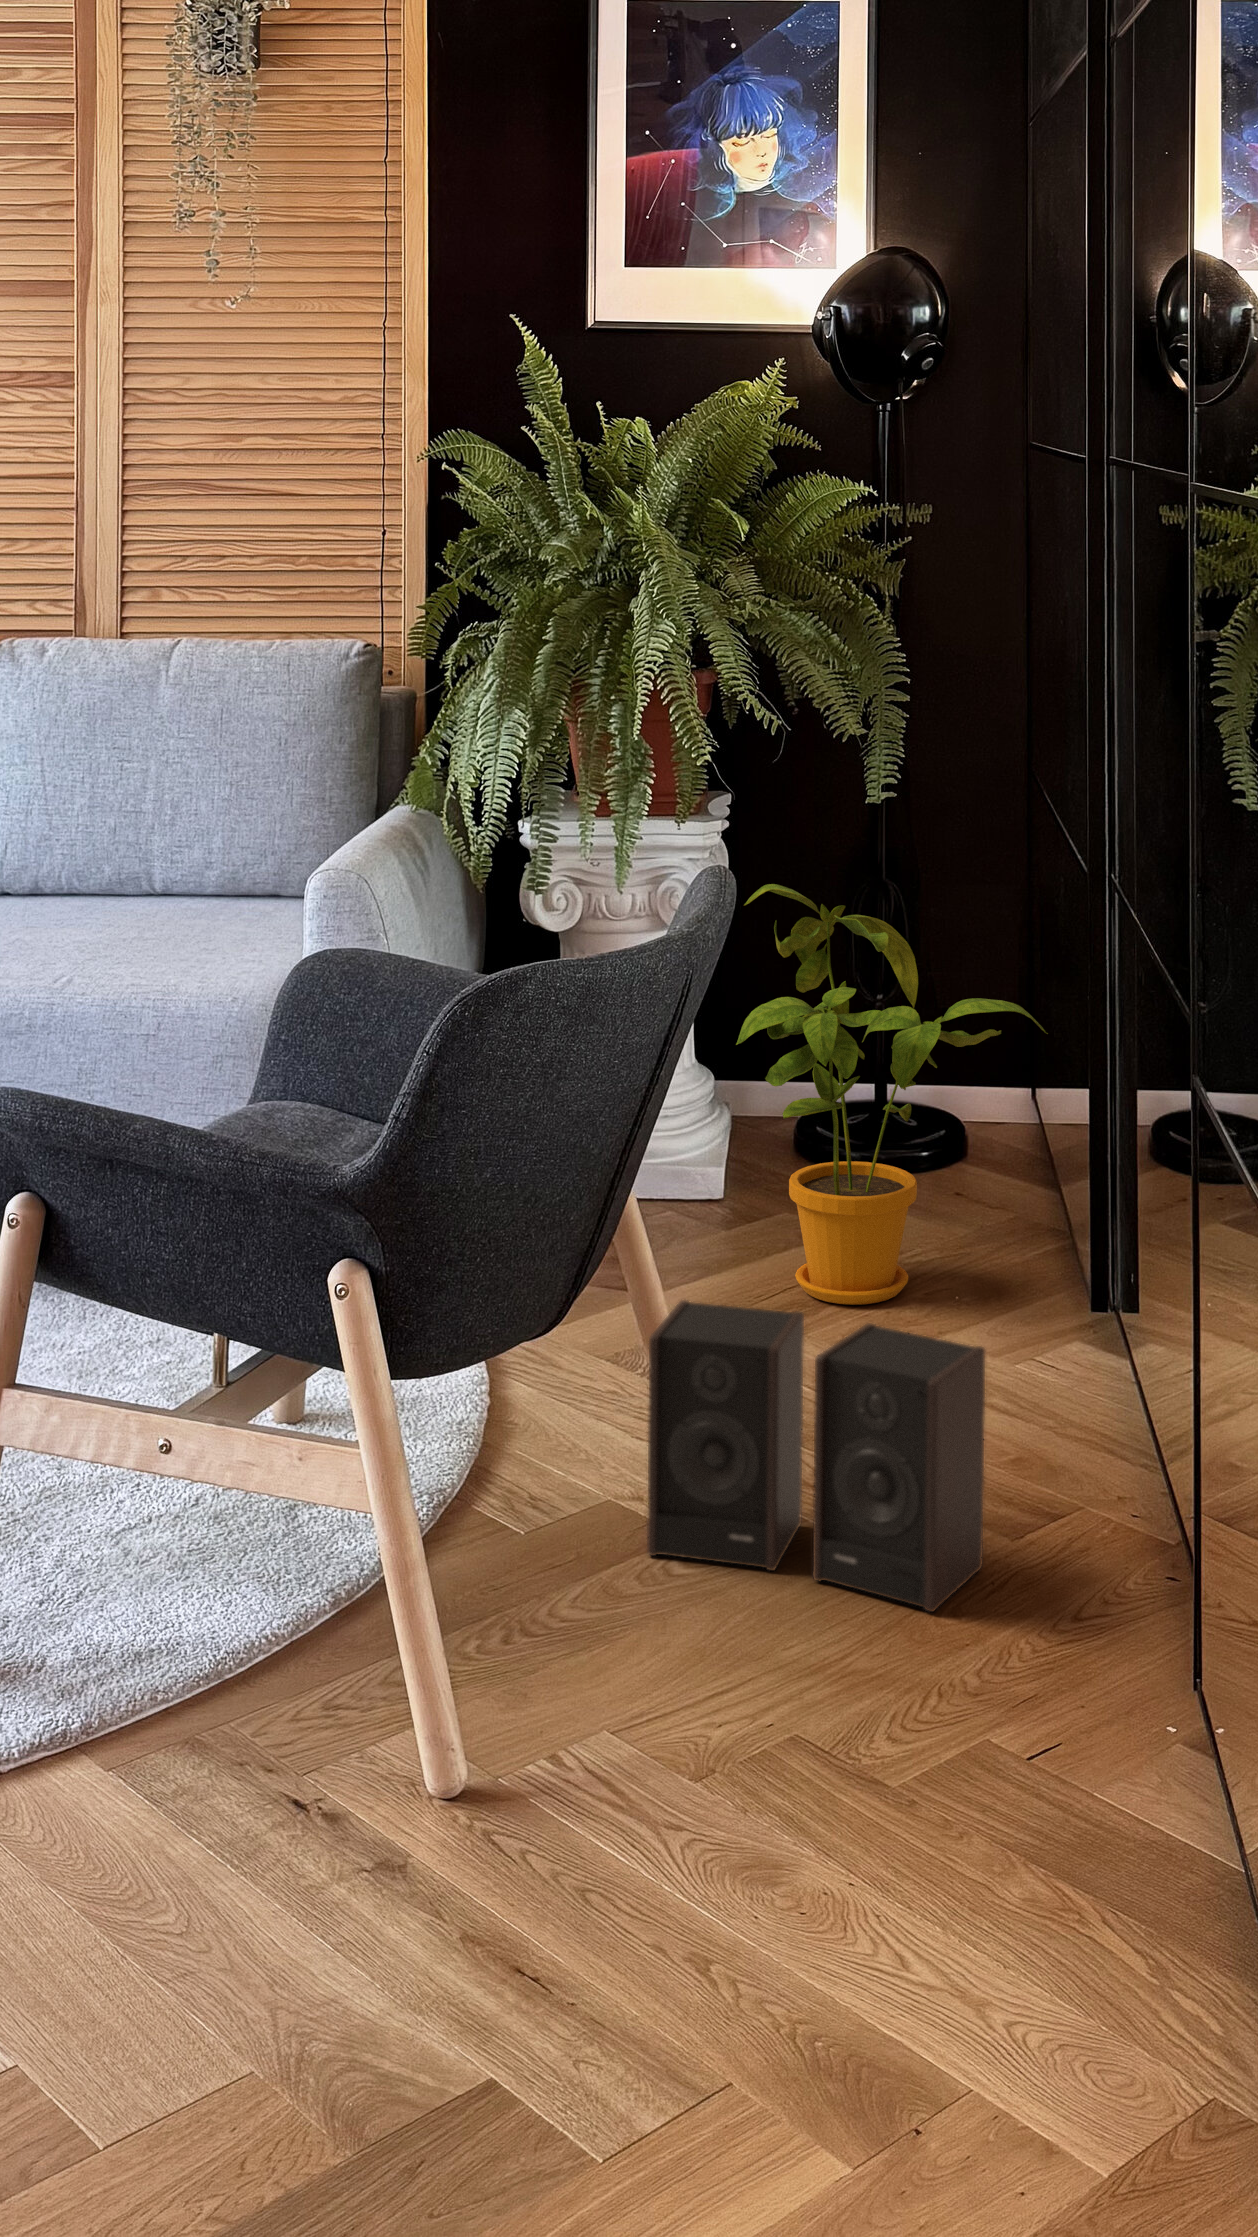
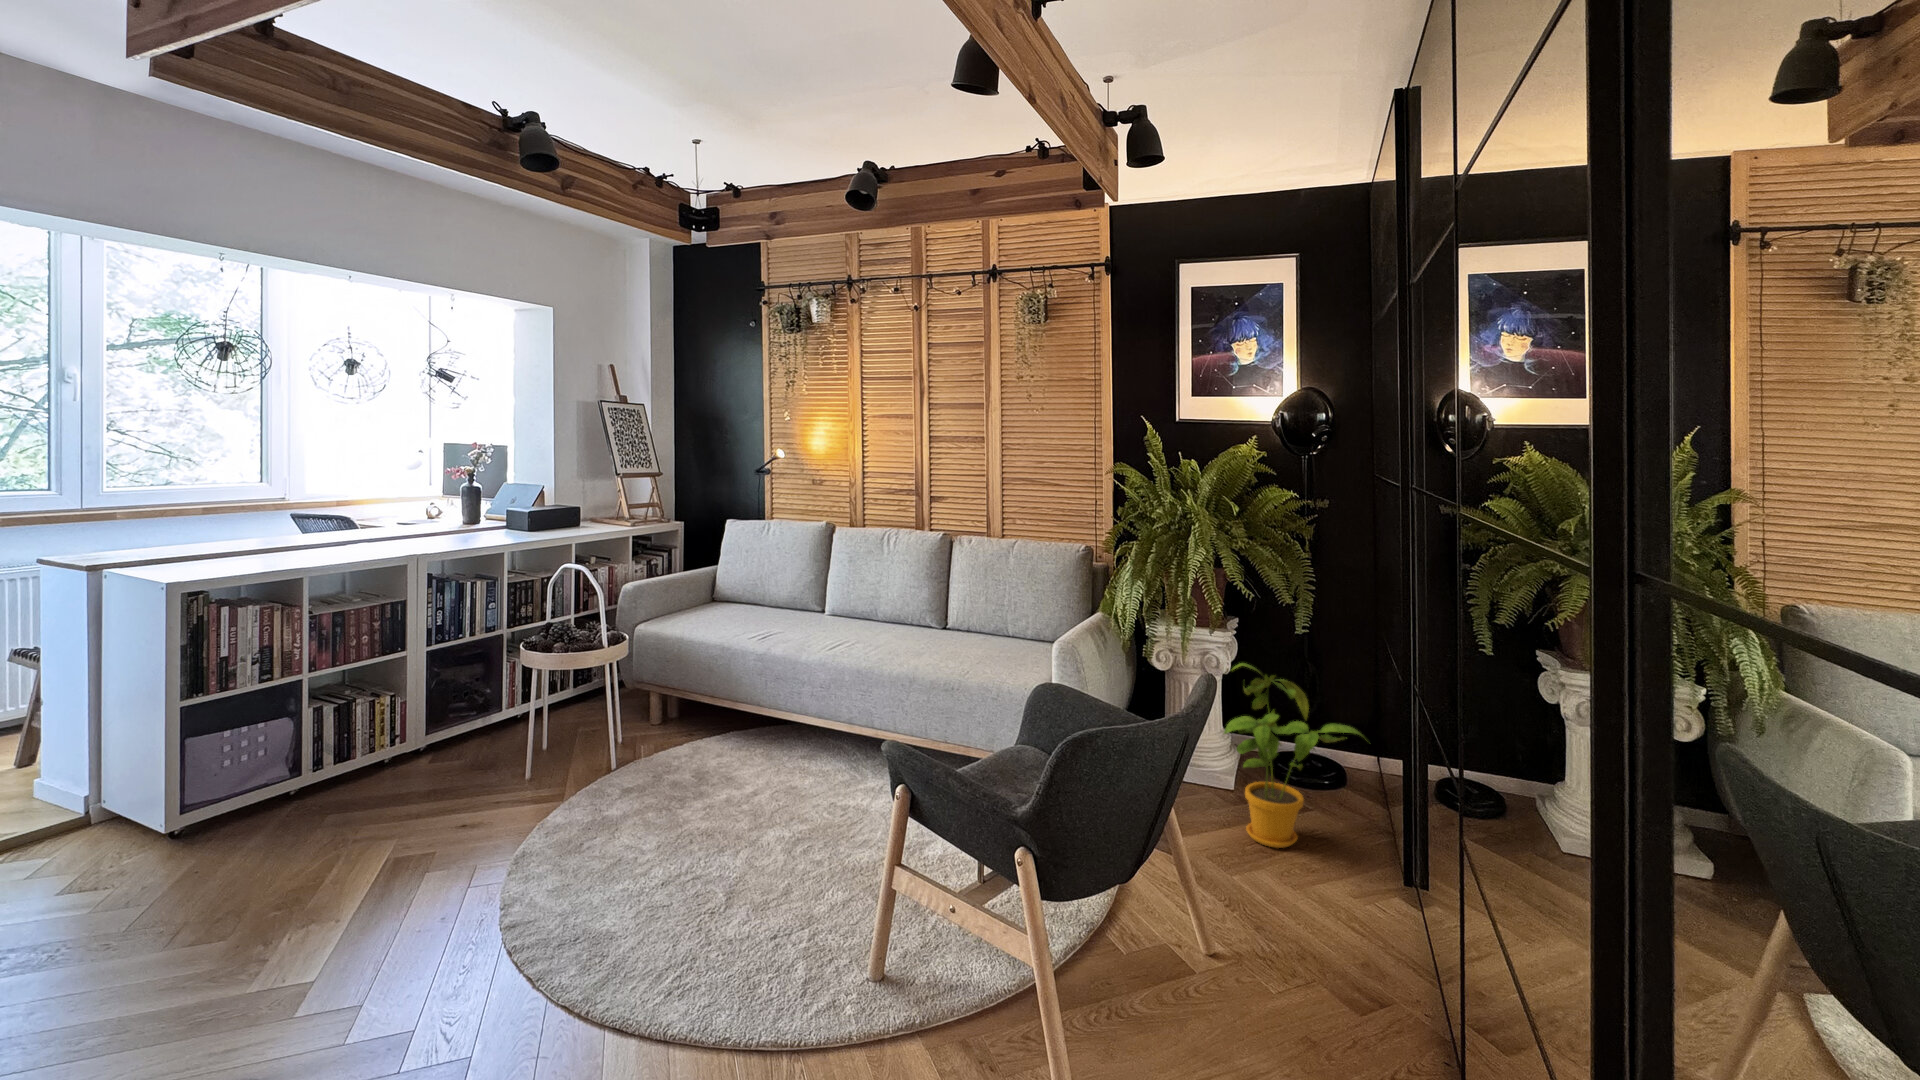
speaker: present [647,1300,985,1612] -> none [1168,866,1335,1048]

